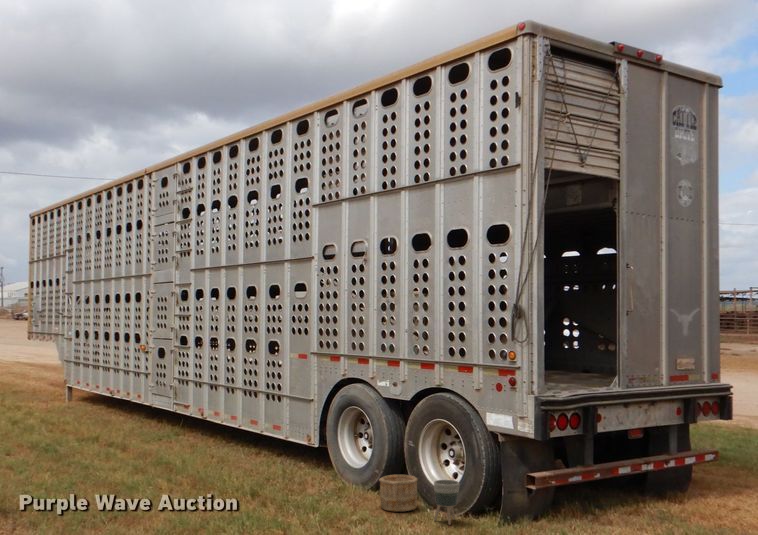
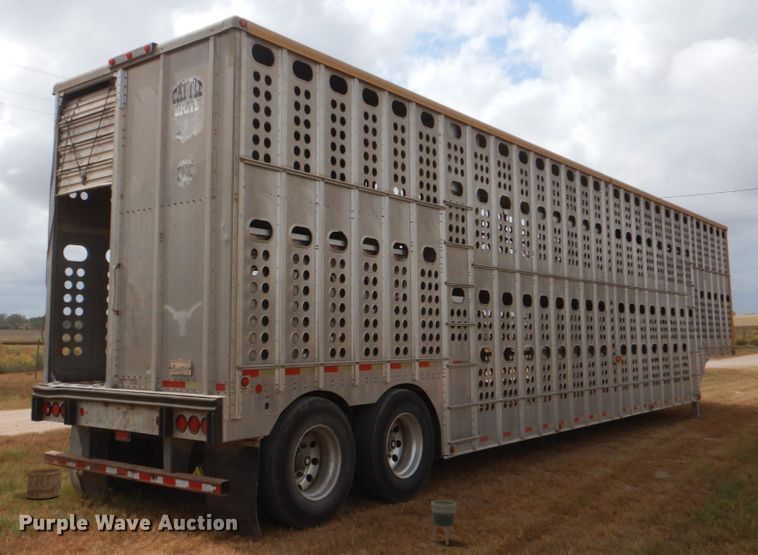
wooden bucket: present [379,475,418,511] -> present [27,469,62,499]

